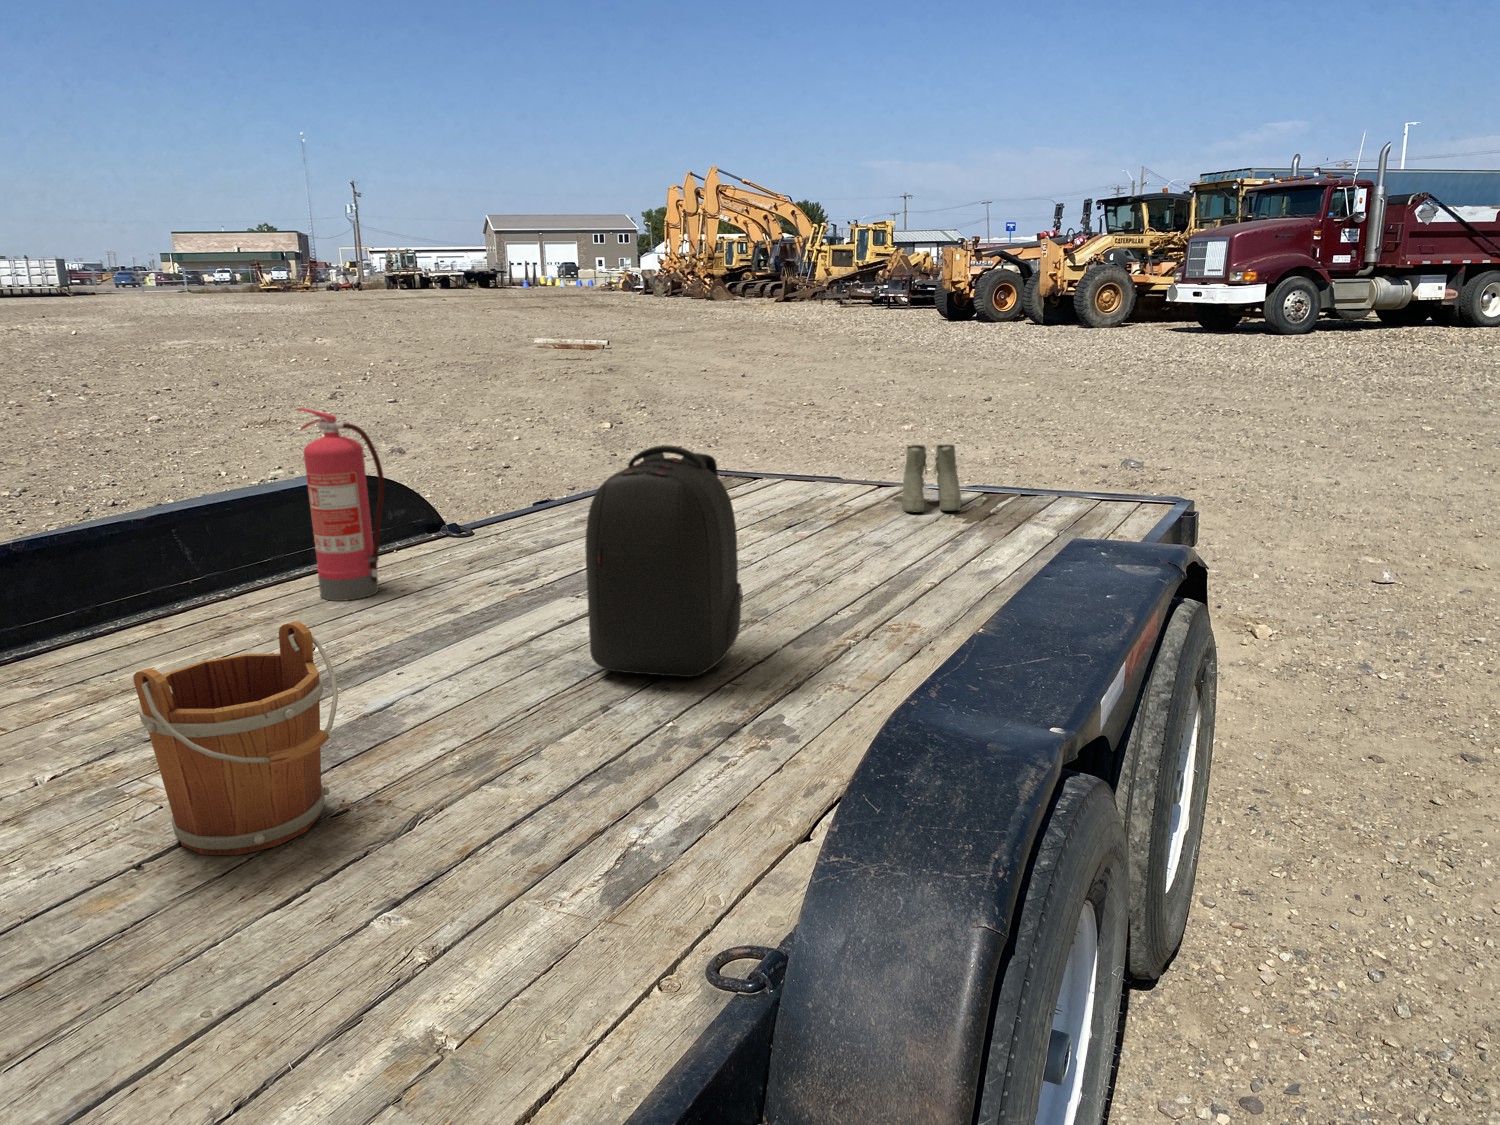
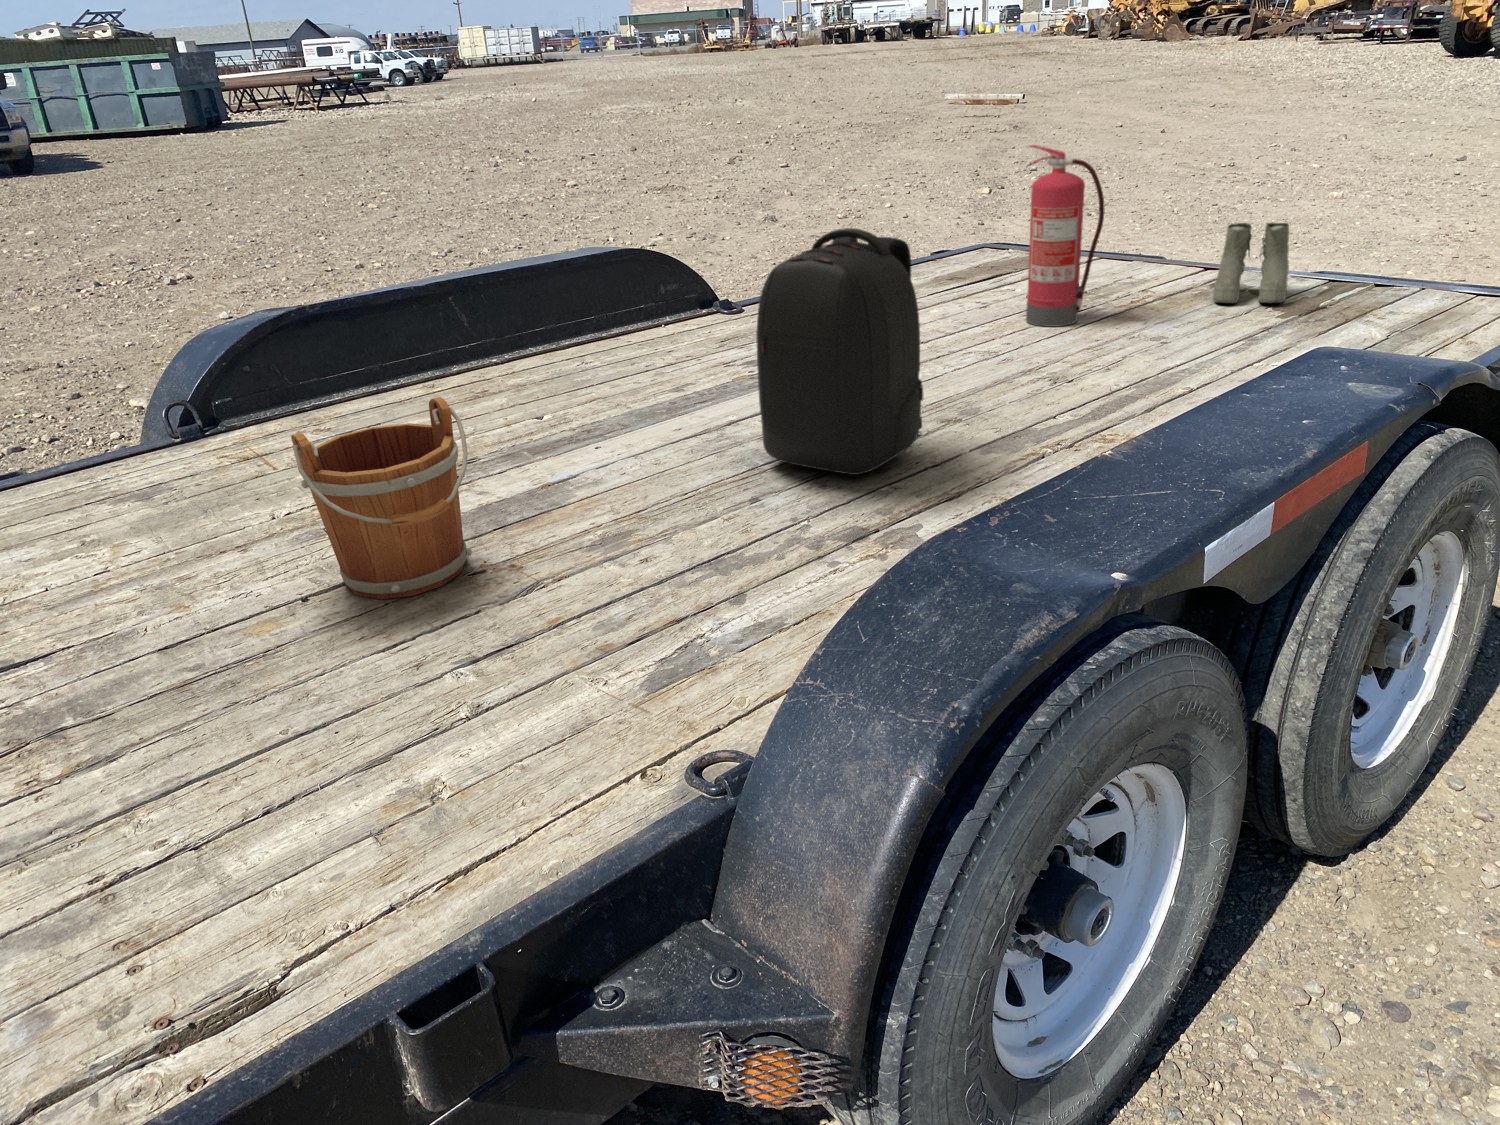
fire extinguisher: present [296,408,384,601] -> present [1026,145,1104,327]

